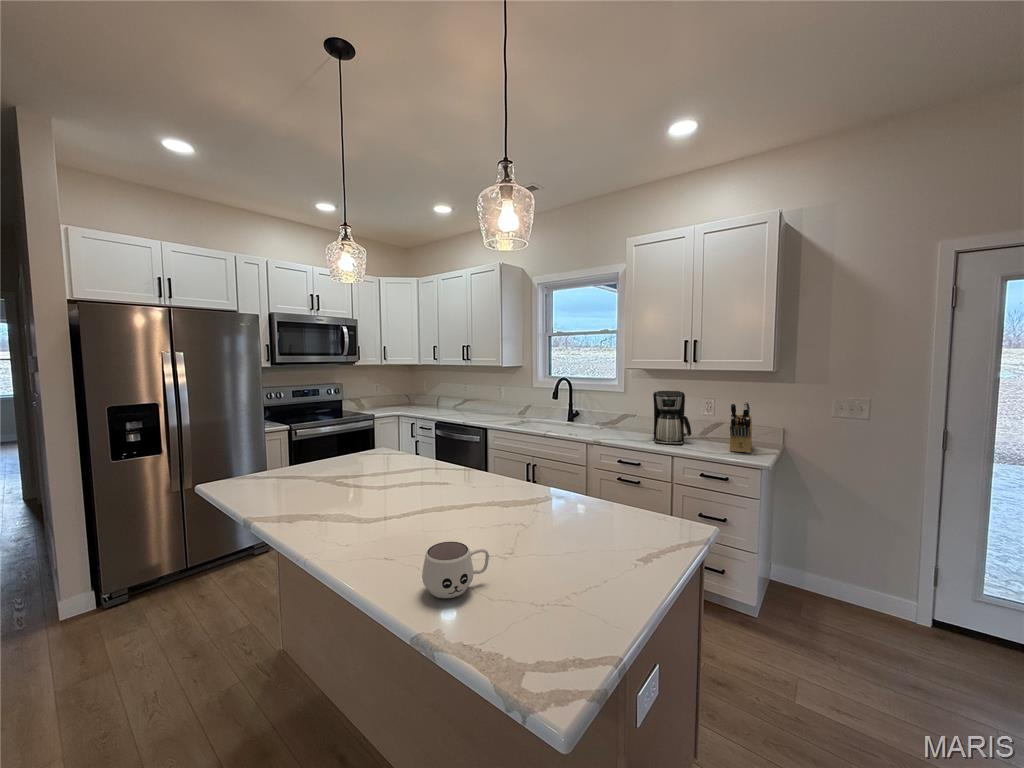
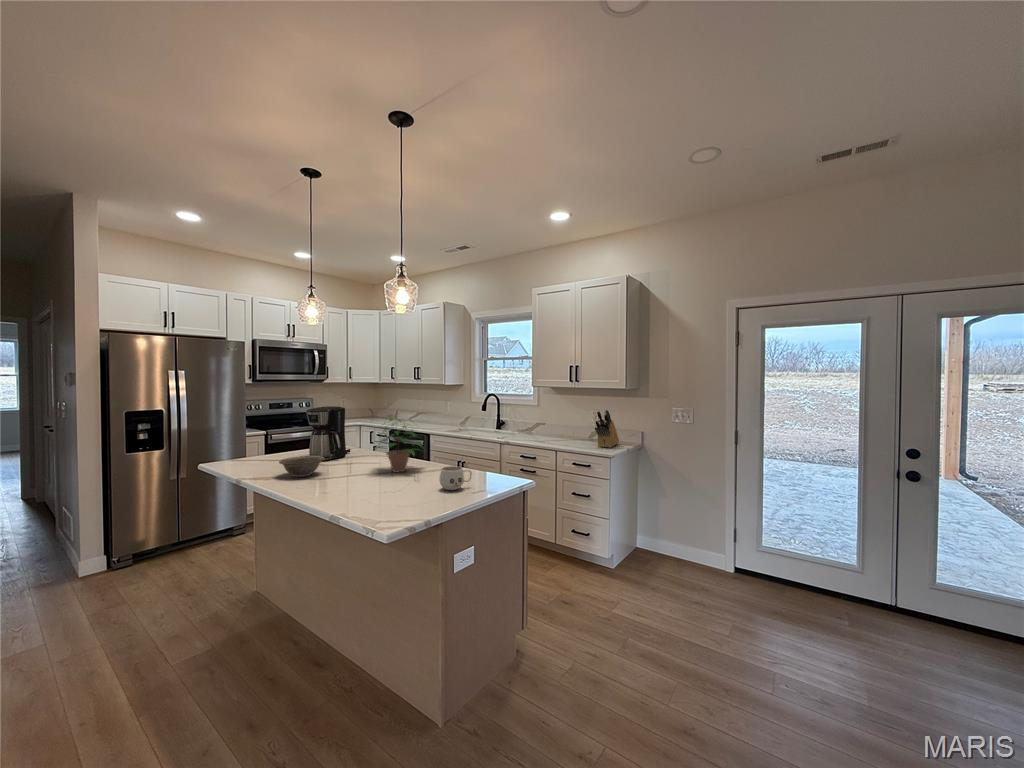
coffee maker: present [653,391,691,445] -> present [306,406,350,461]
potted plant: none [449,420,533,509] -> present [375,415,422,472]
decorative bowl: none [310,483,379,522] -> present [279,456,324,477]
mug: present [422,542,489,598] -> present [439,466,472,490]

